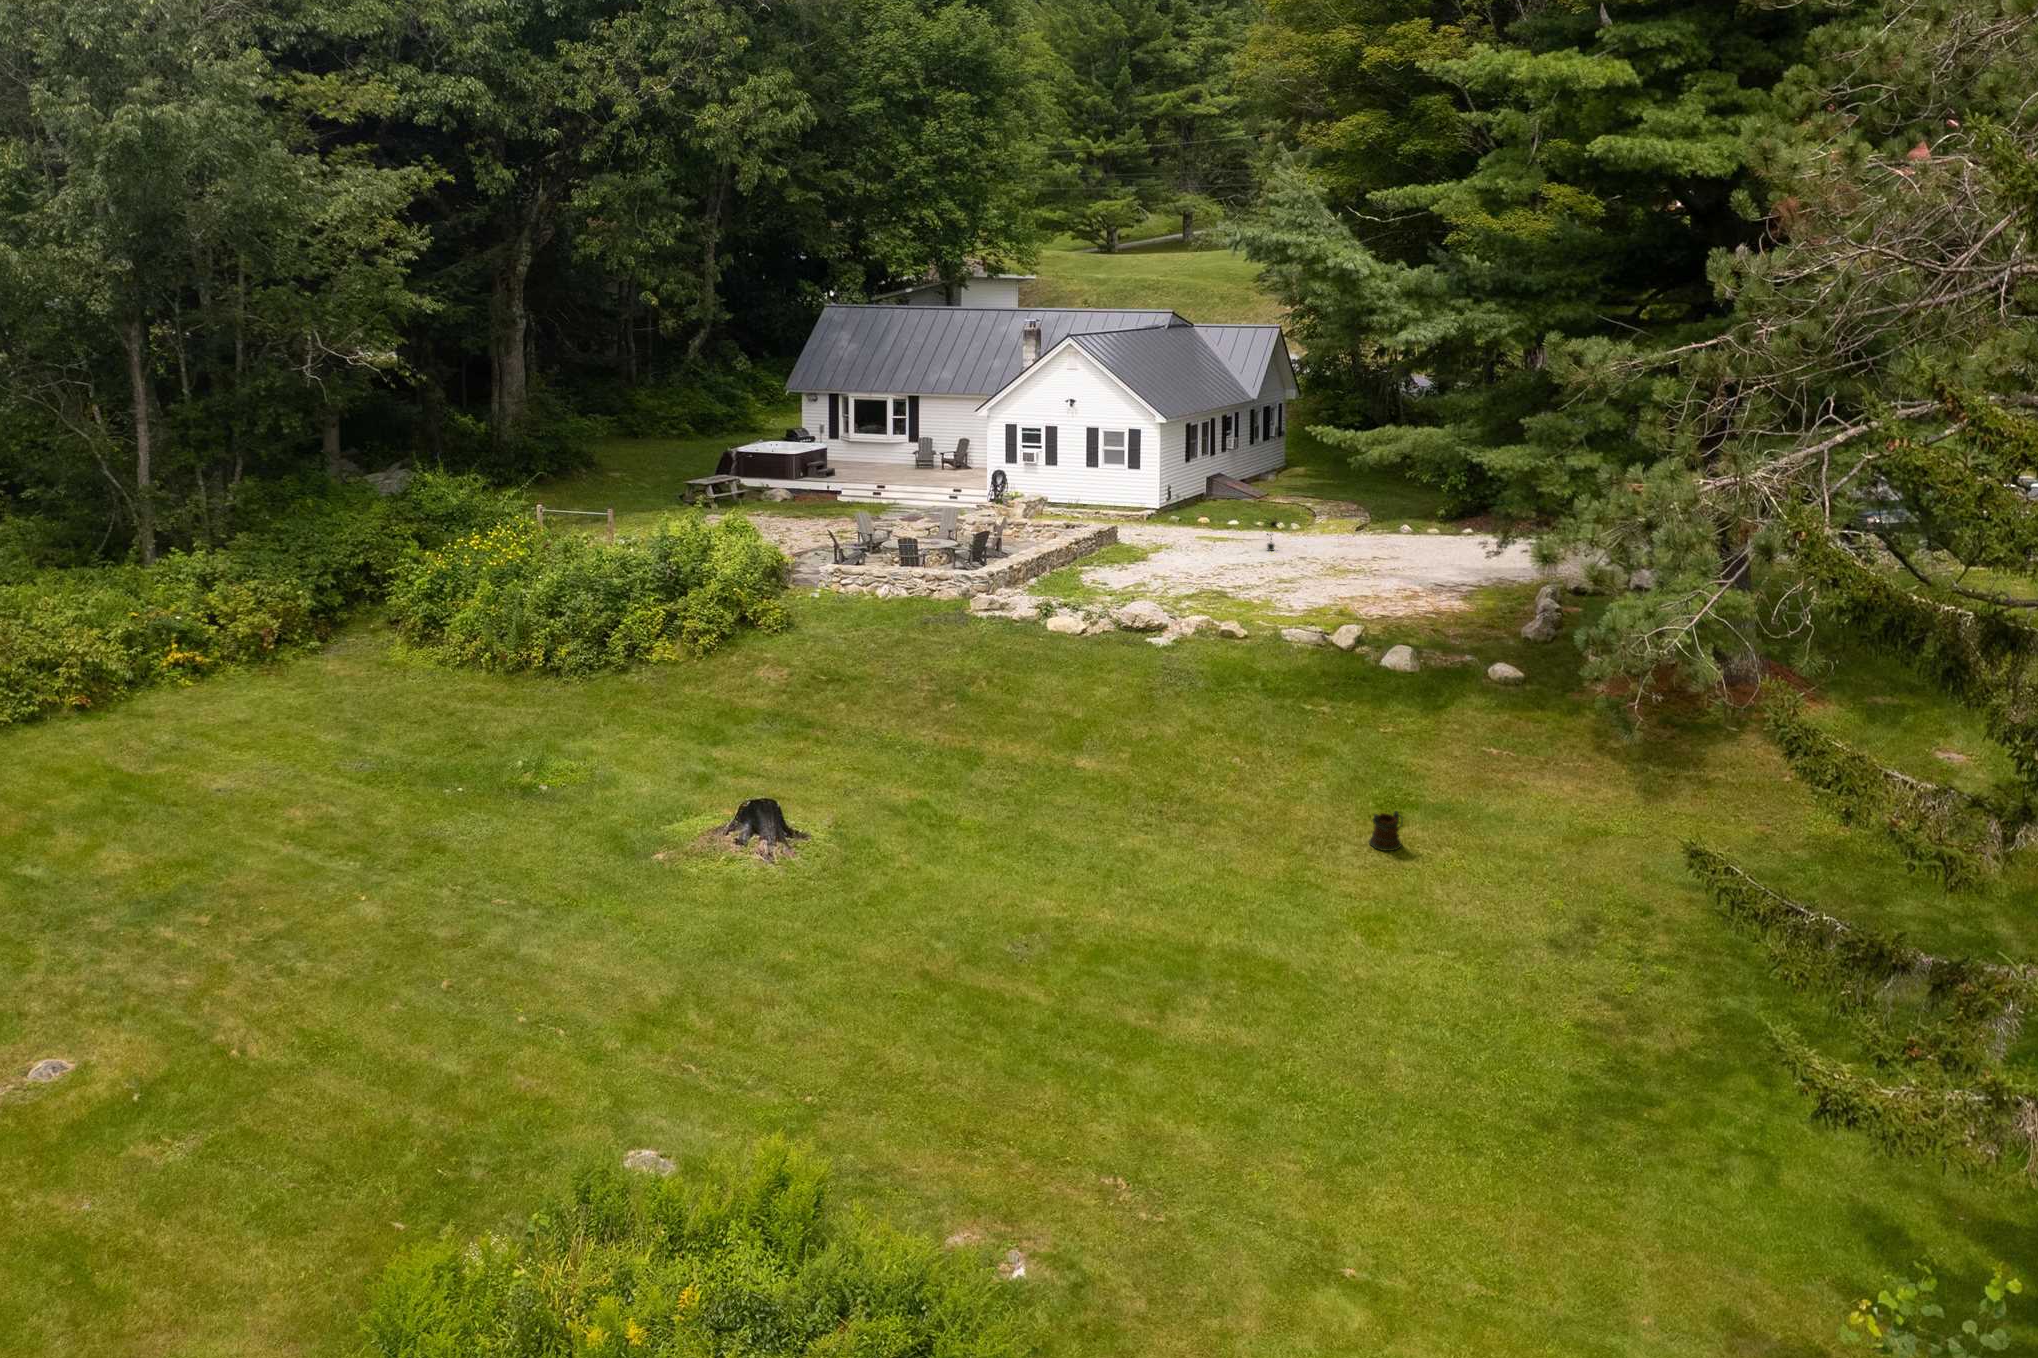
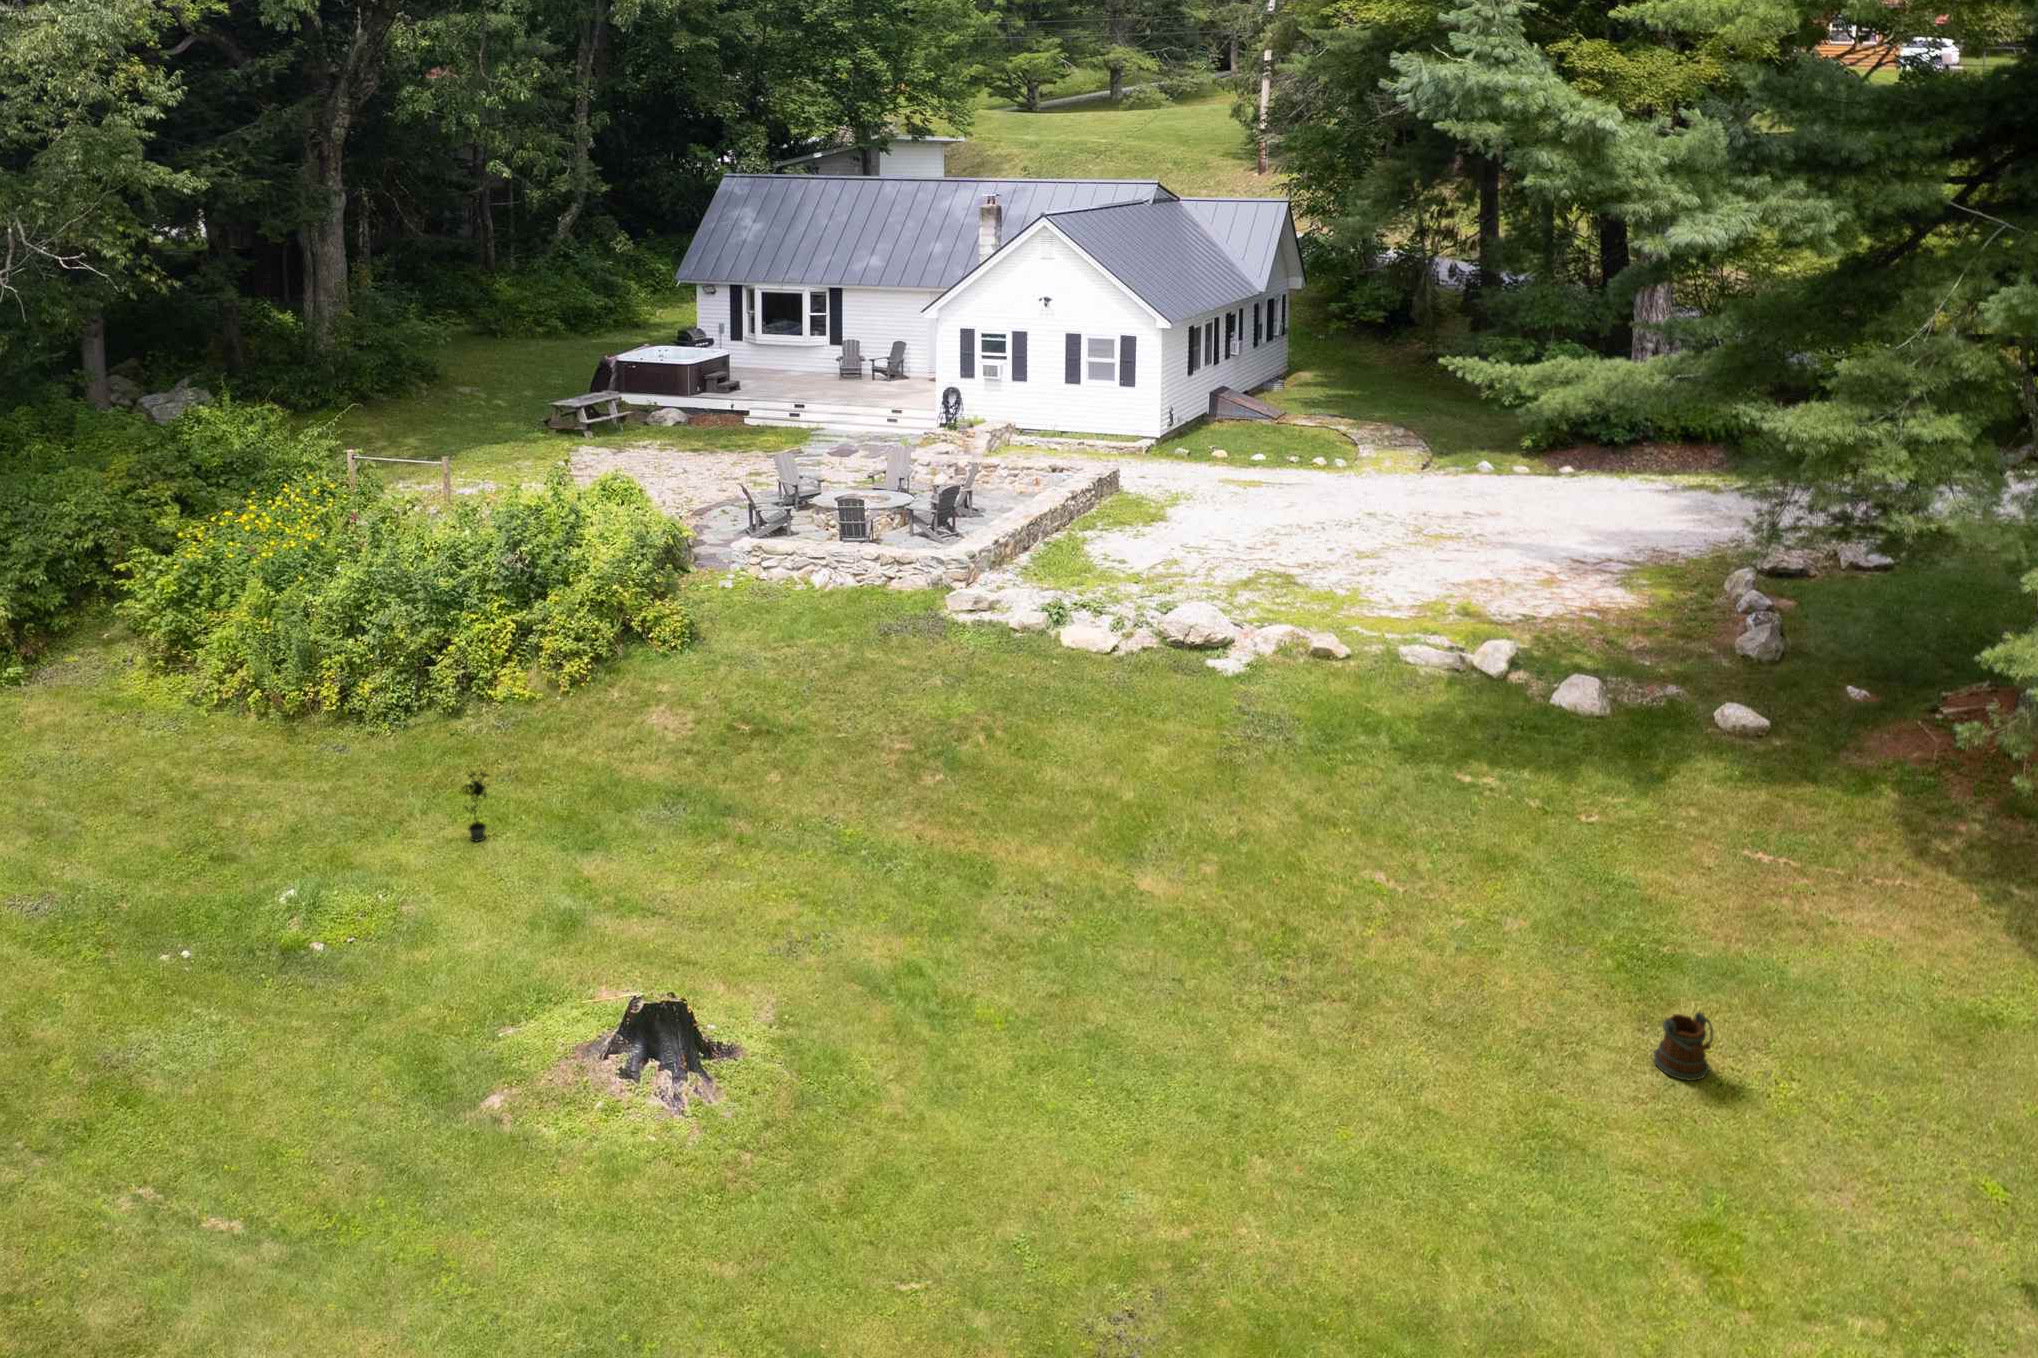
potted plant: present [1267,519,1280,551] -> present [460,772,490,841]

